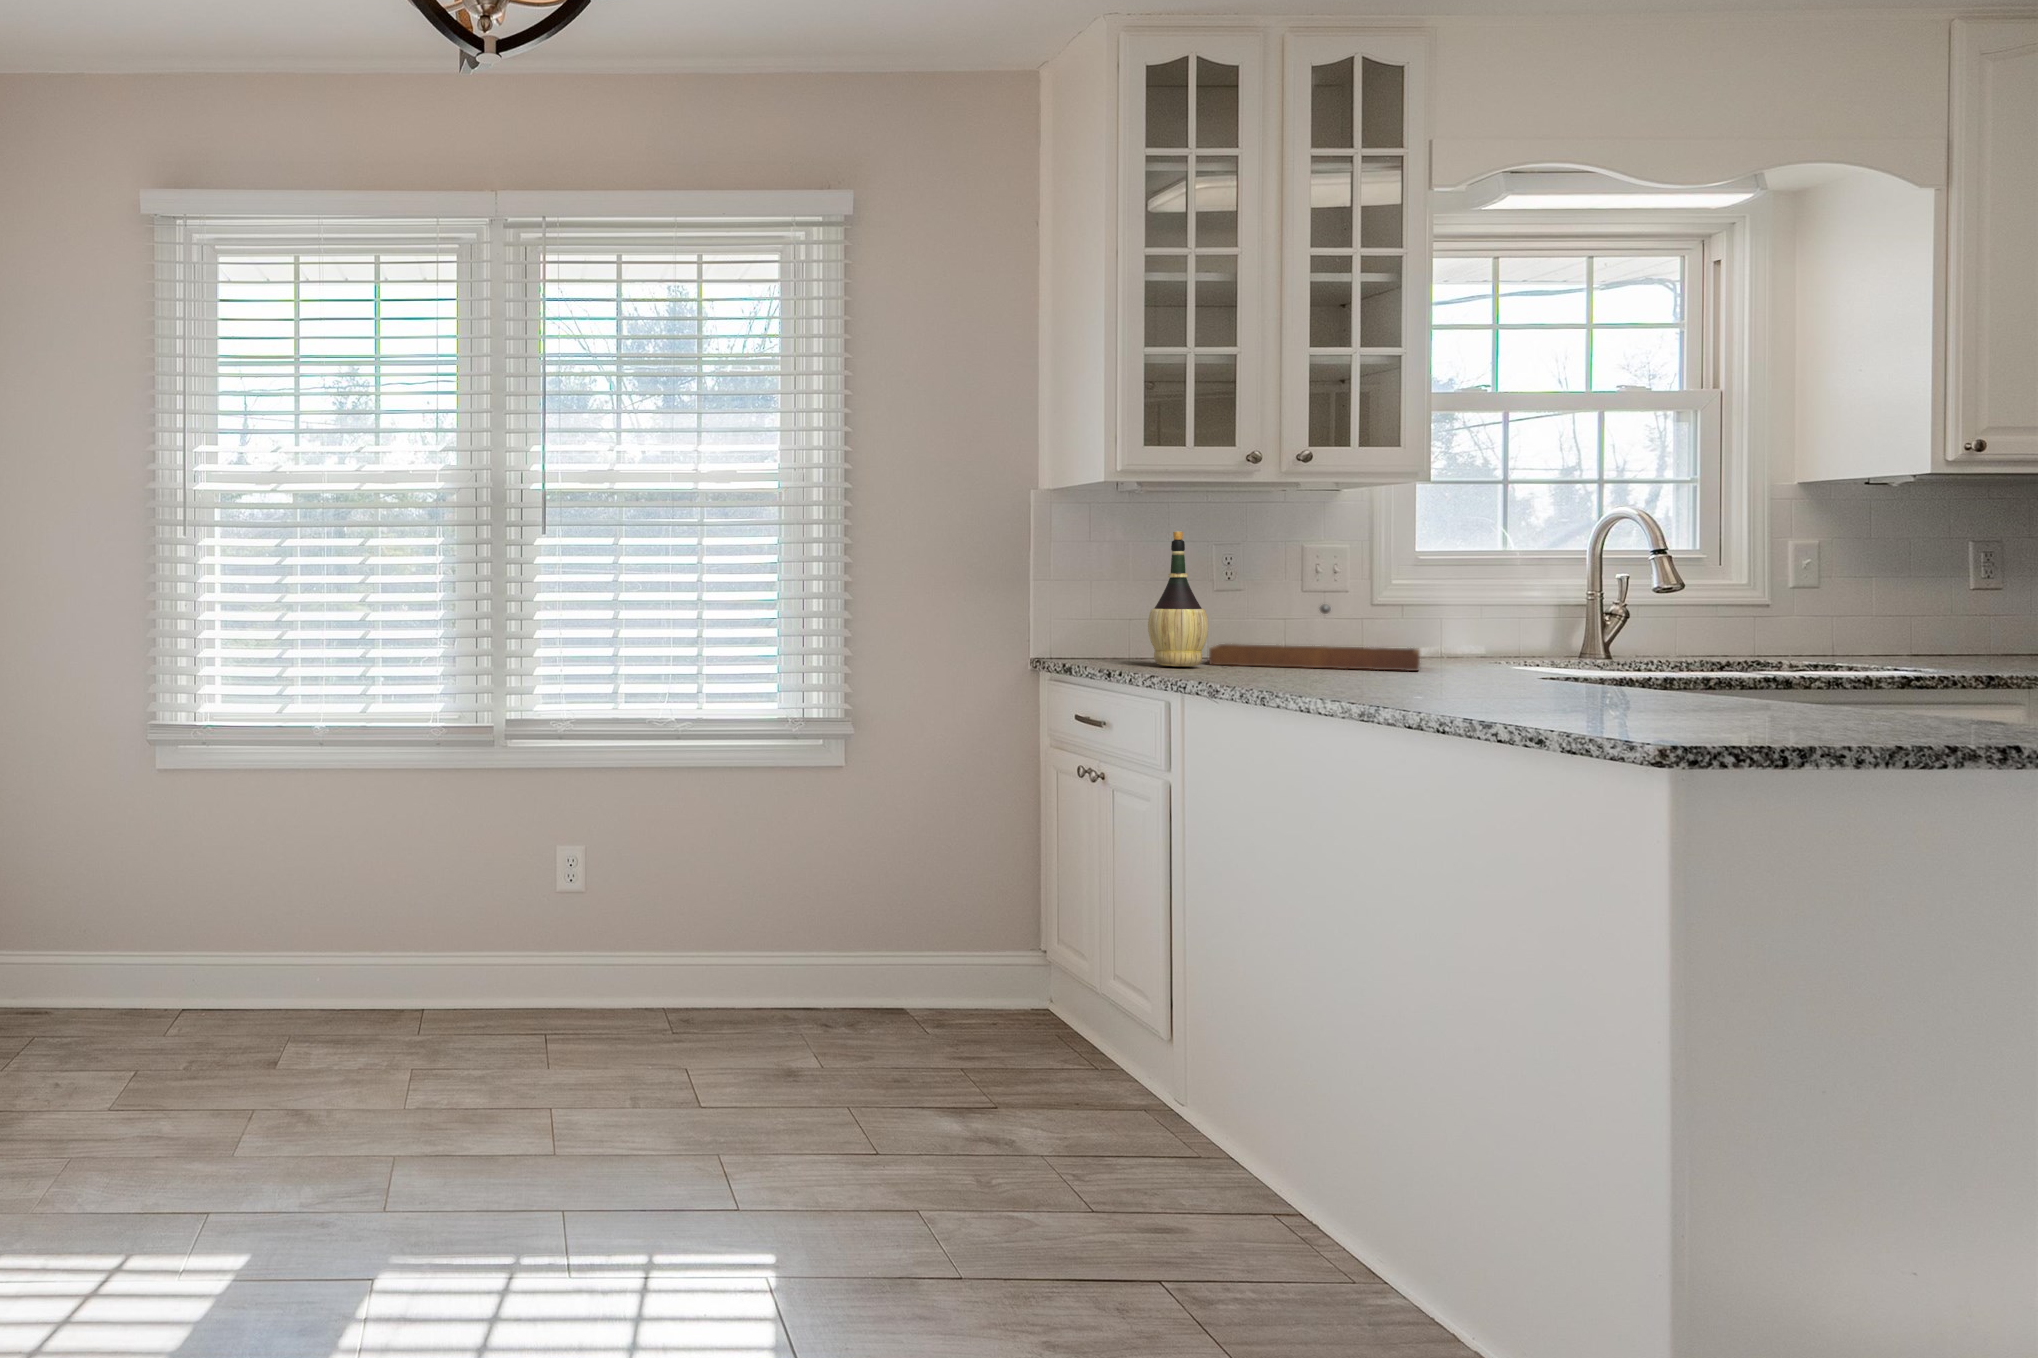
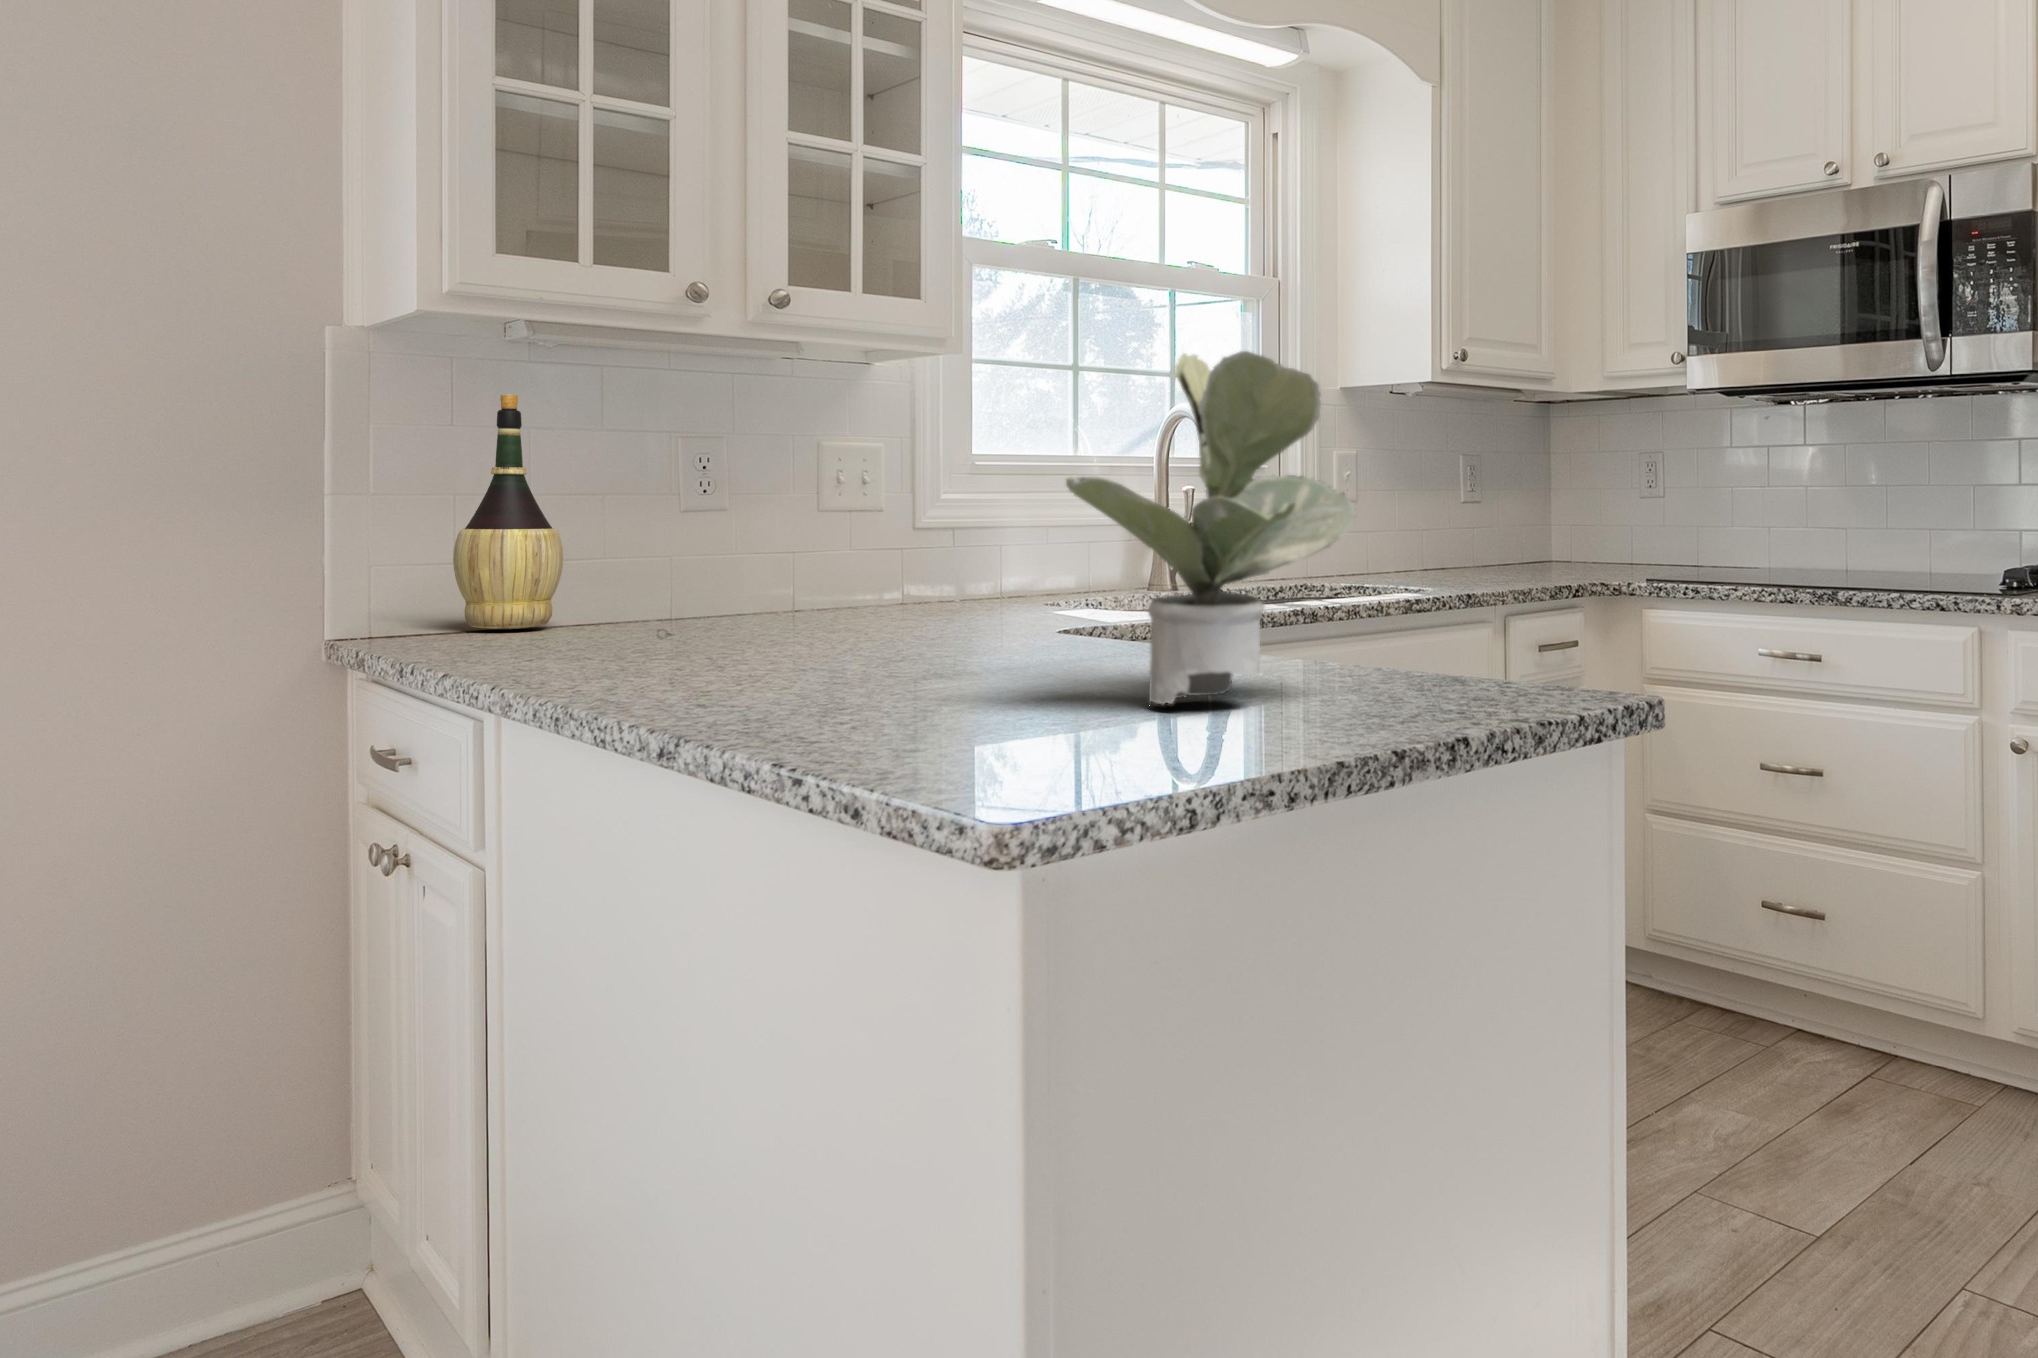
potted plant: none [1663,509,1891,718] -> present [1066,351,1355,705]
tray: present [1209,604,1420,671] -> none [587,520,914,621]

